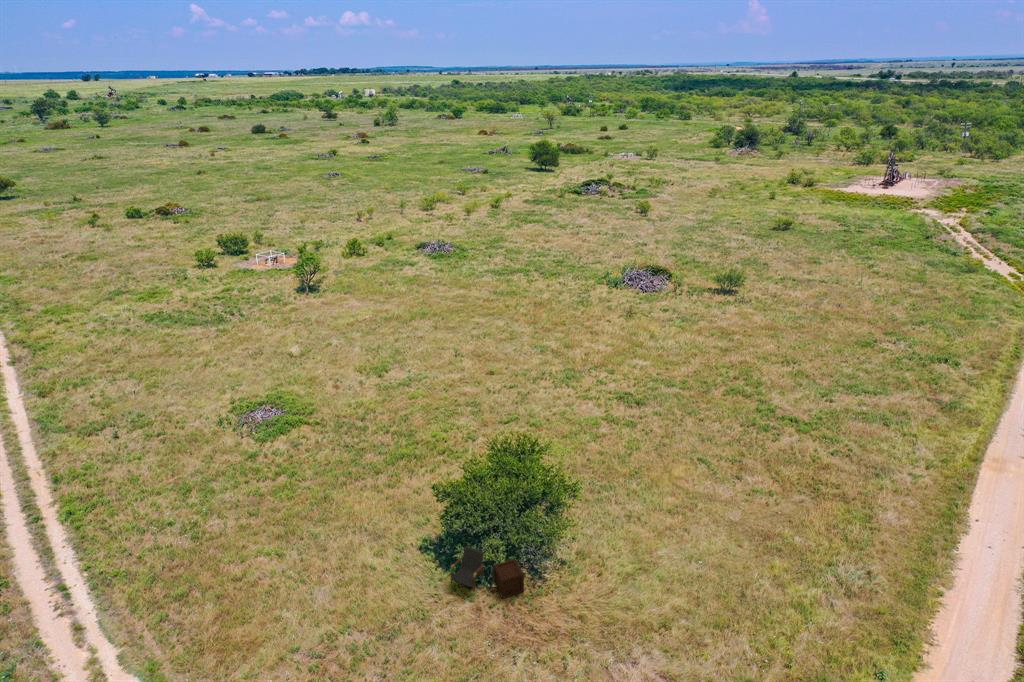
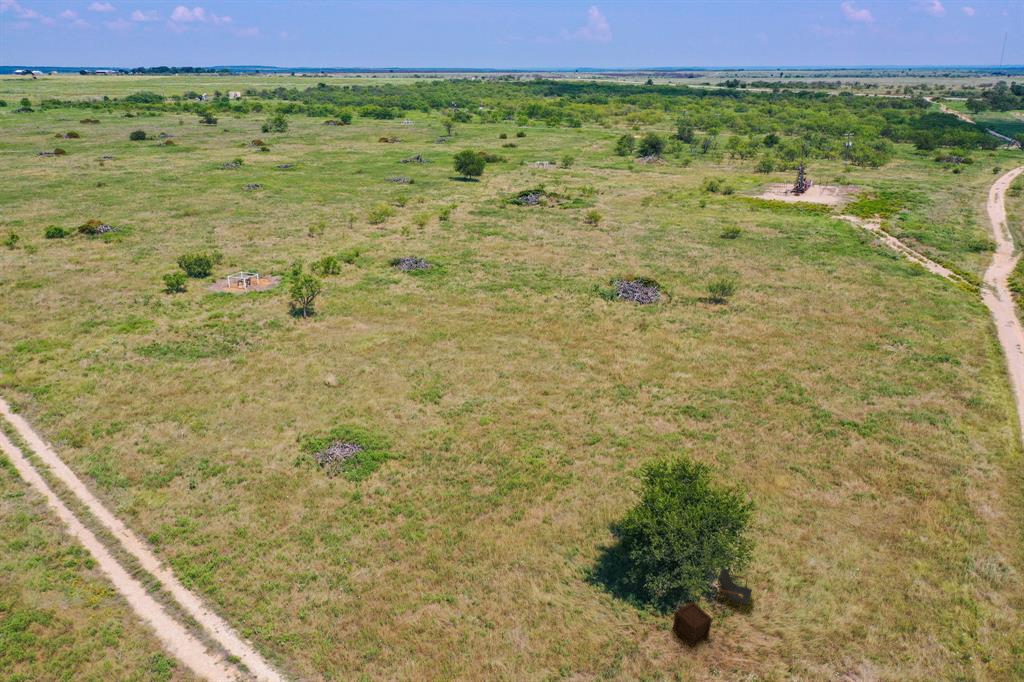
lounge chair: present [451,546,484,593] -> present [716,568,752,614]

